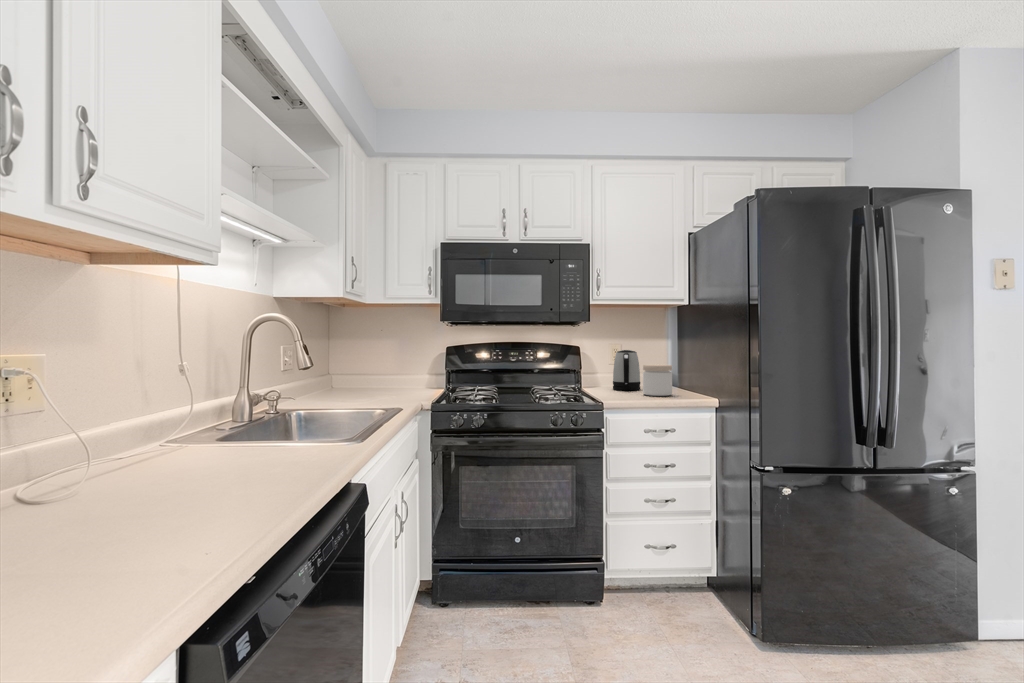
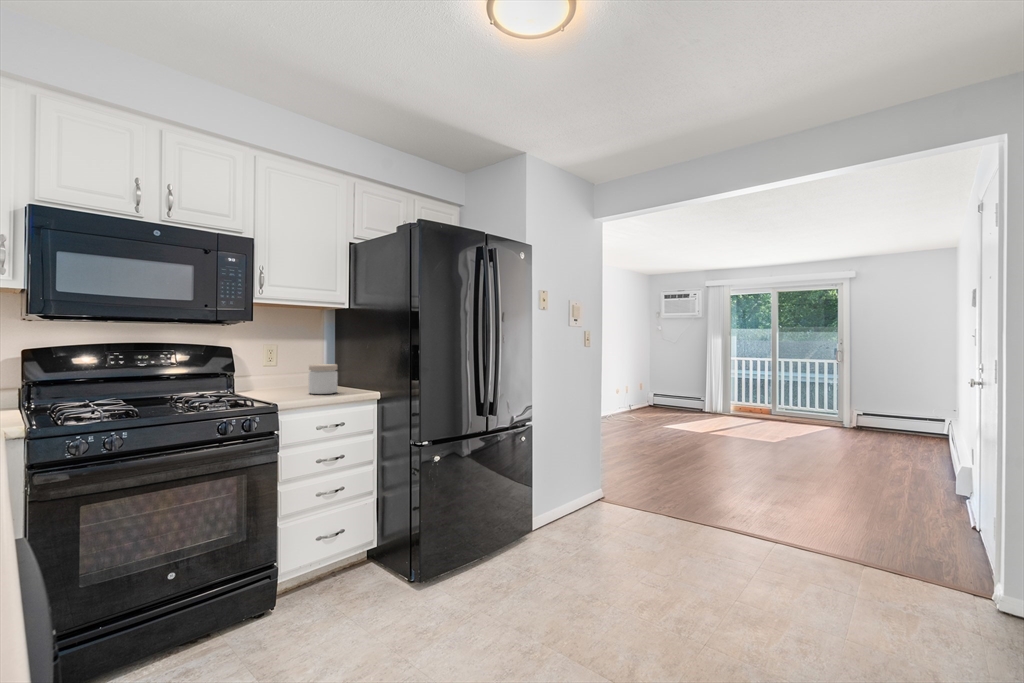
kettle: present [613,350,640,390] -> none [270,350,300,391]

